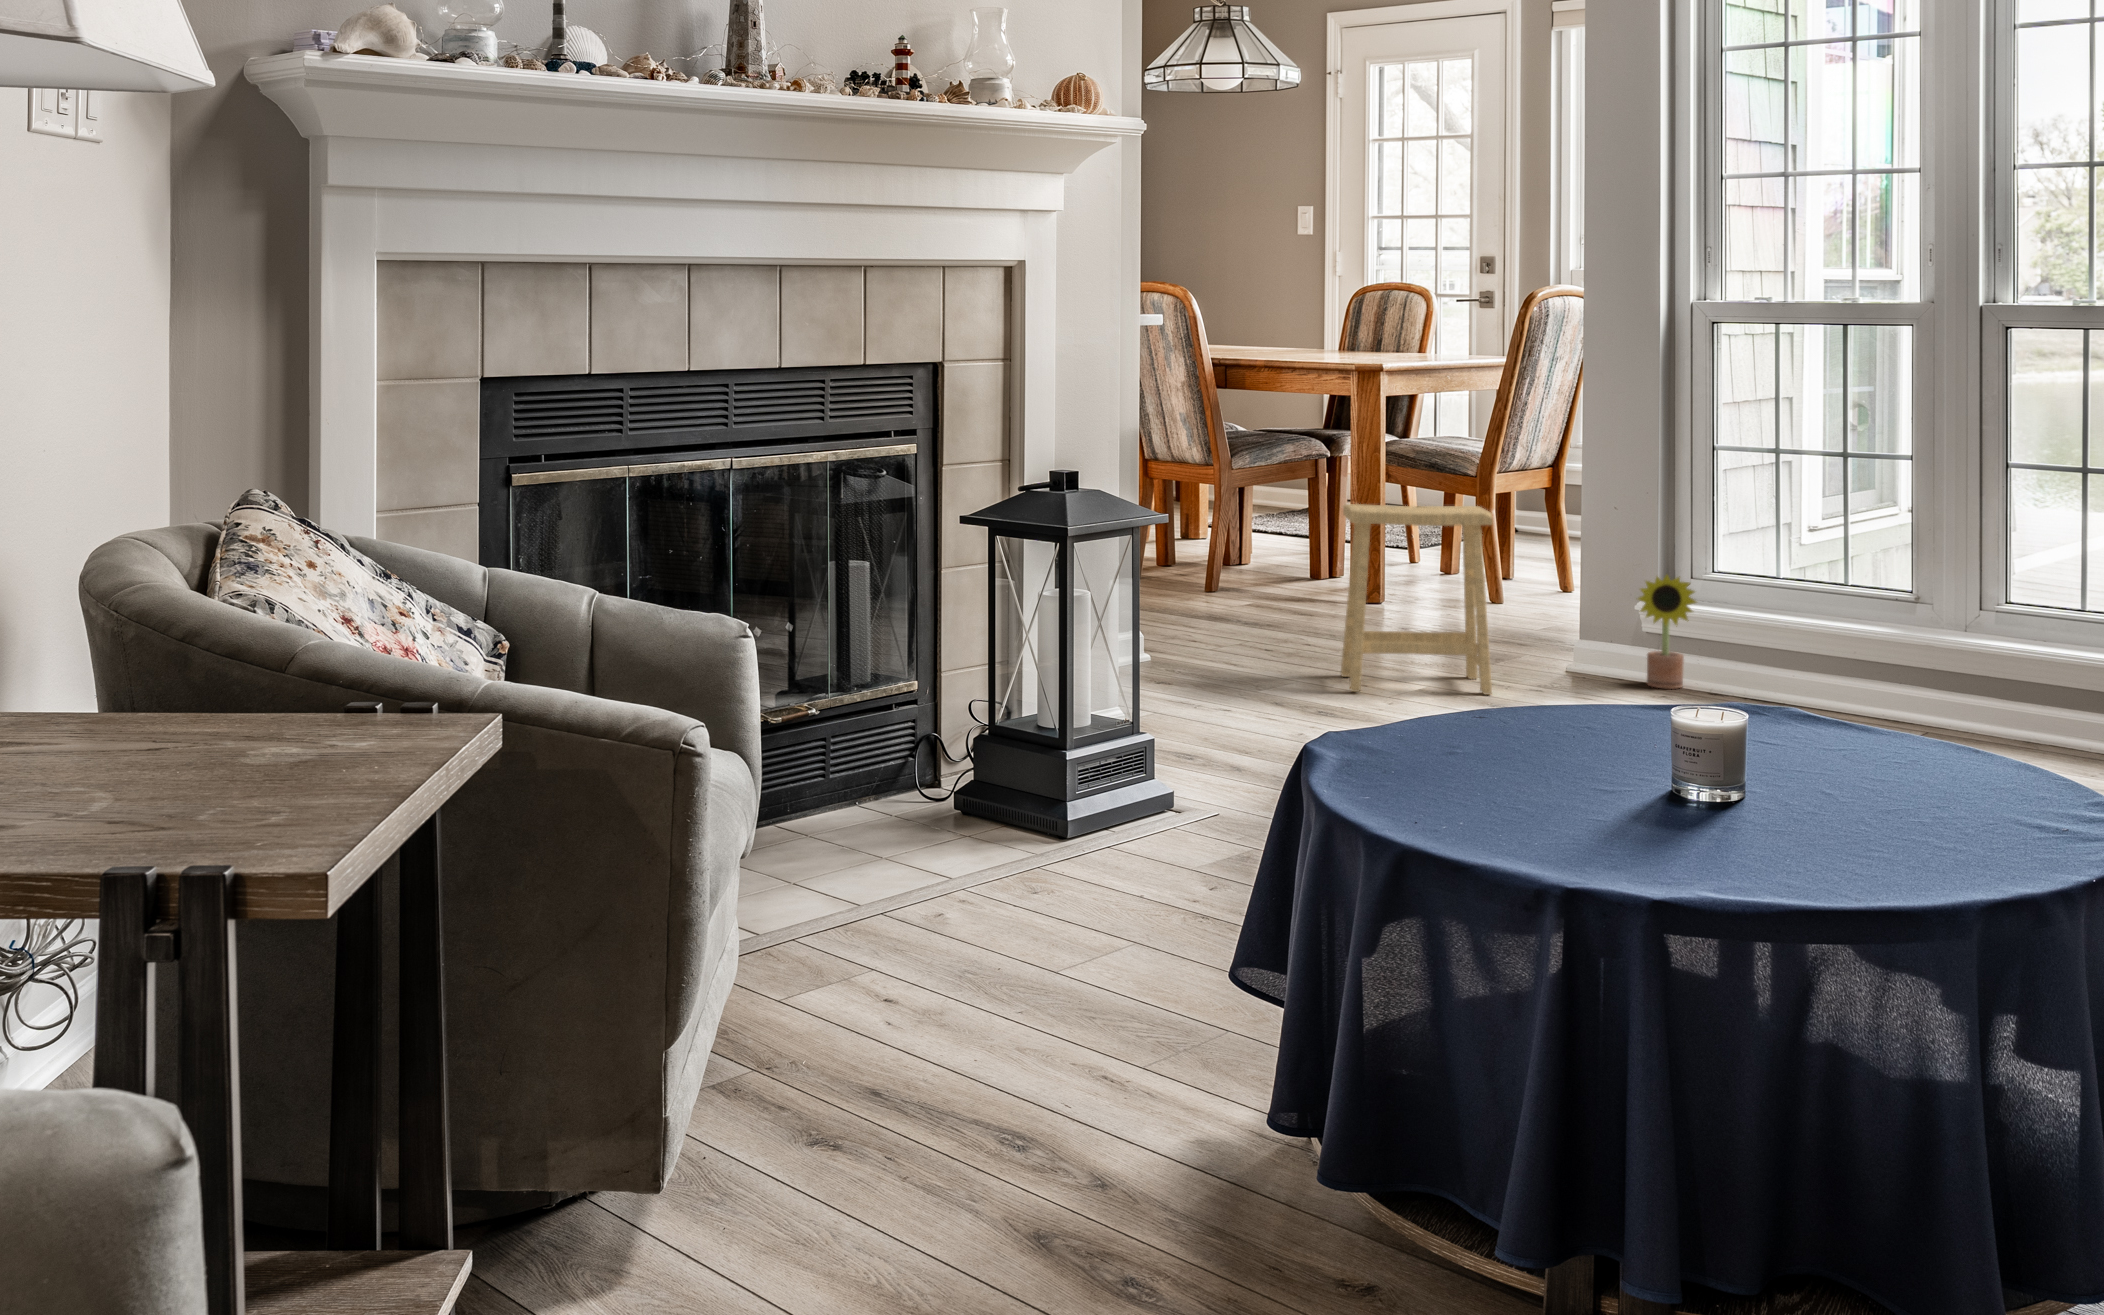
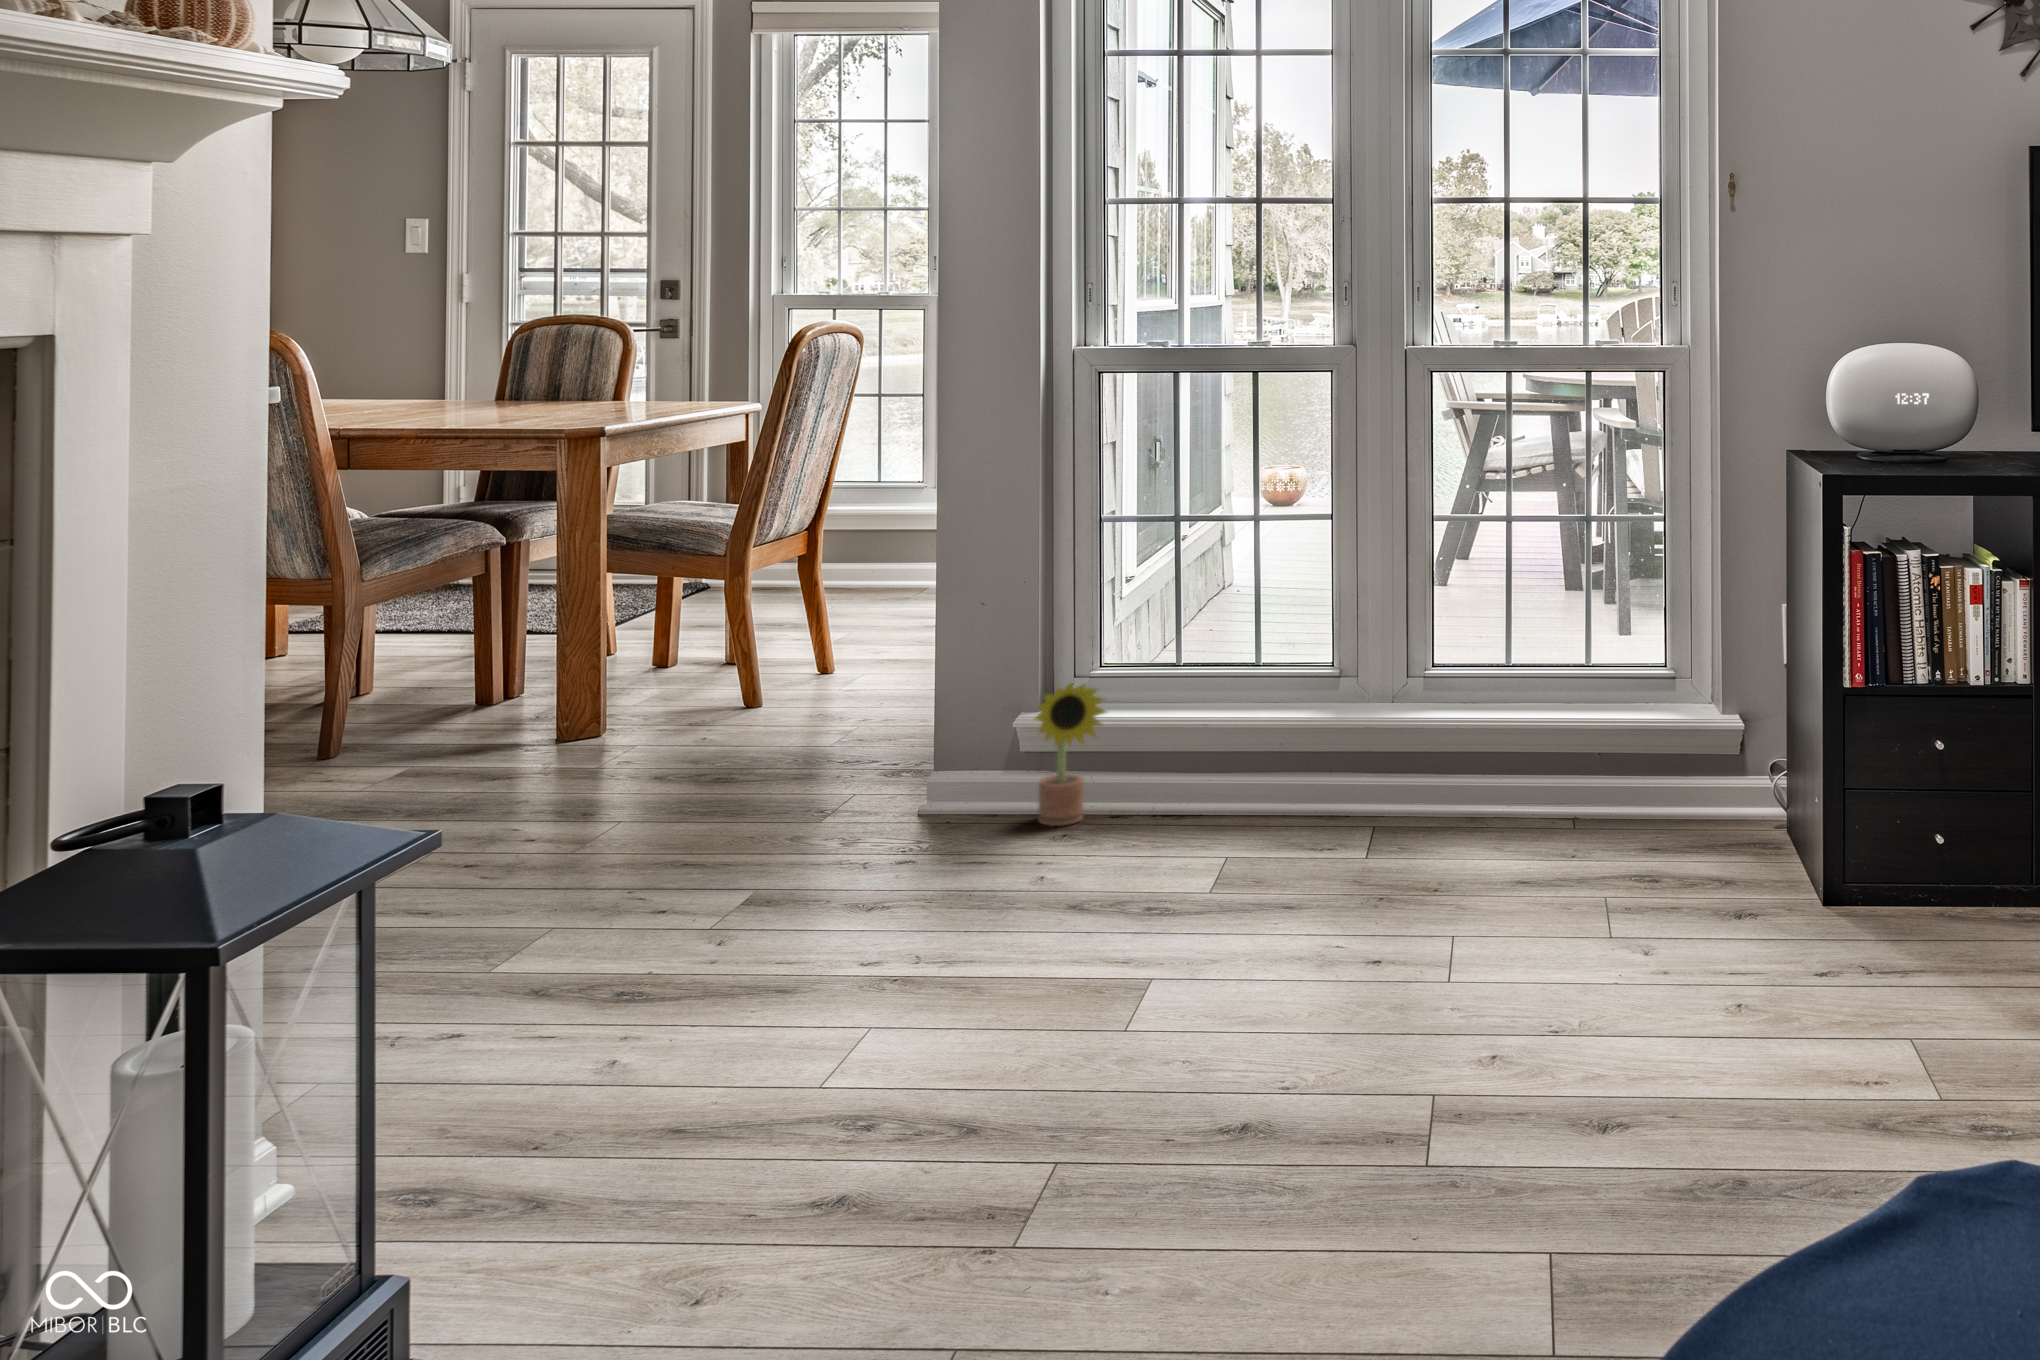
footstool: present [1341,504,1493,695] -> none [596,623,856,946]

